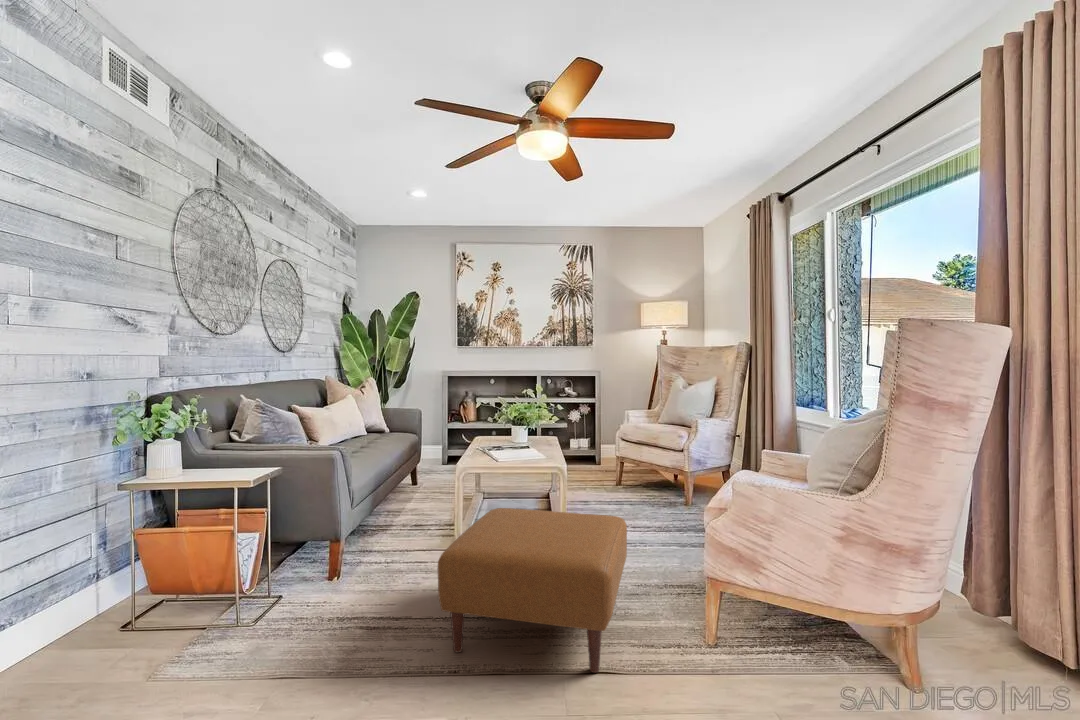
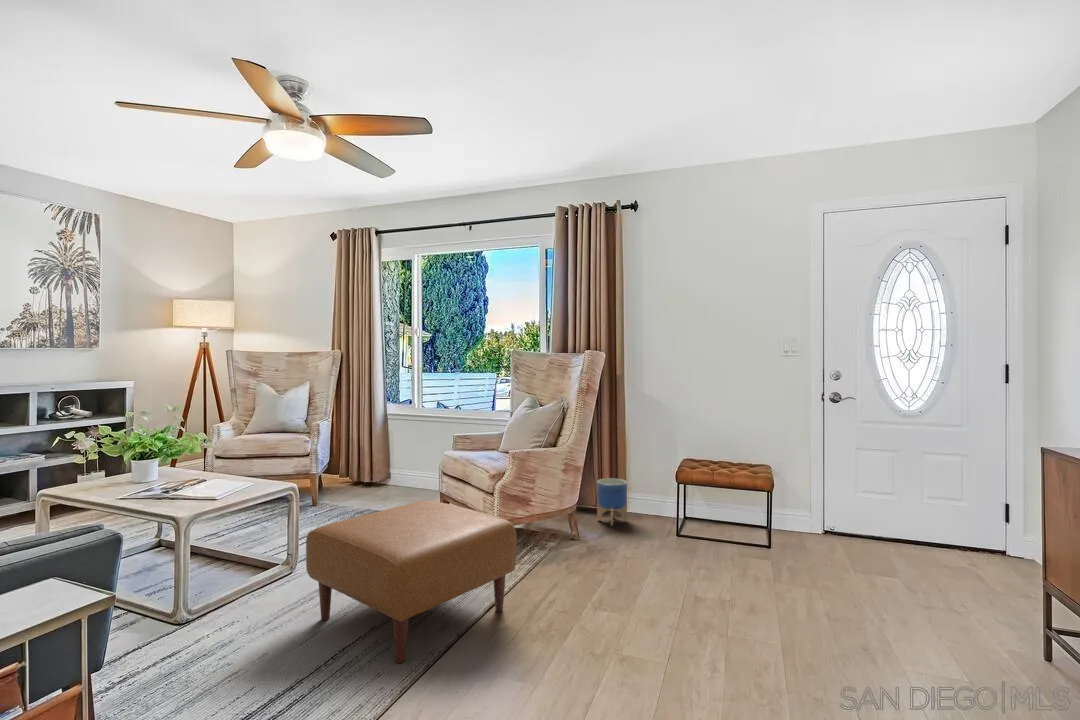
planter: none [984,588,1061,695] -> present [597,478,627,525]

